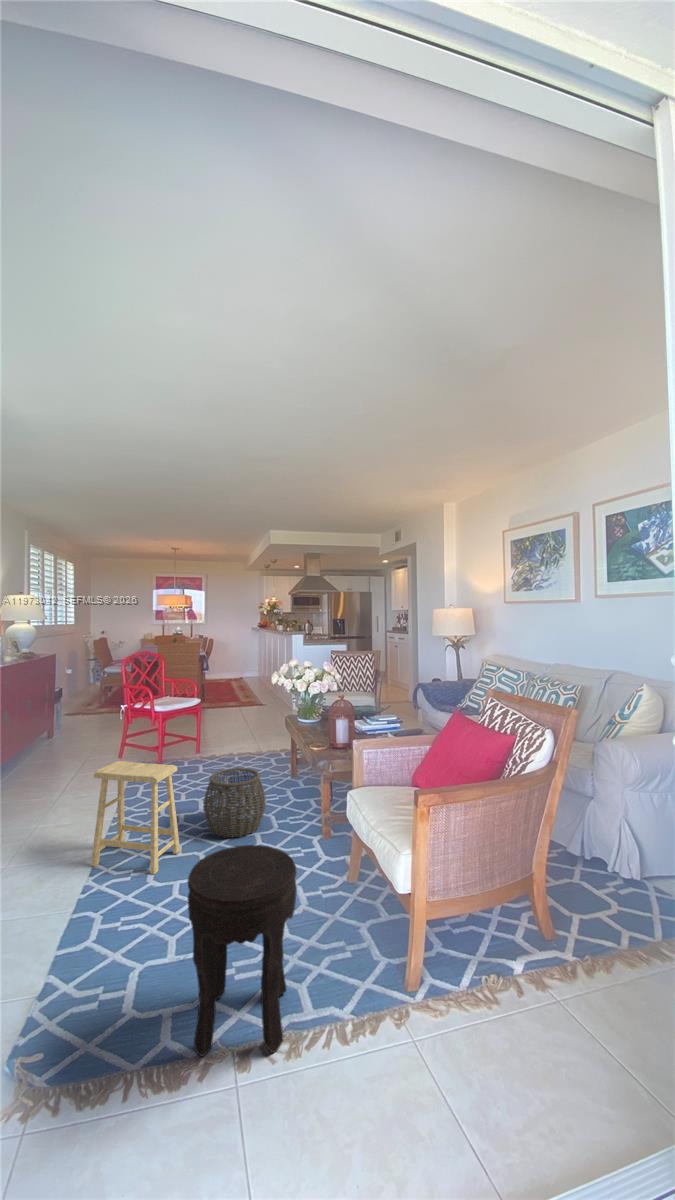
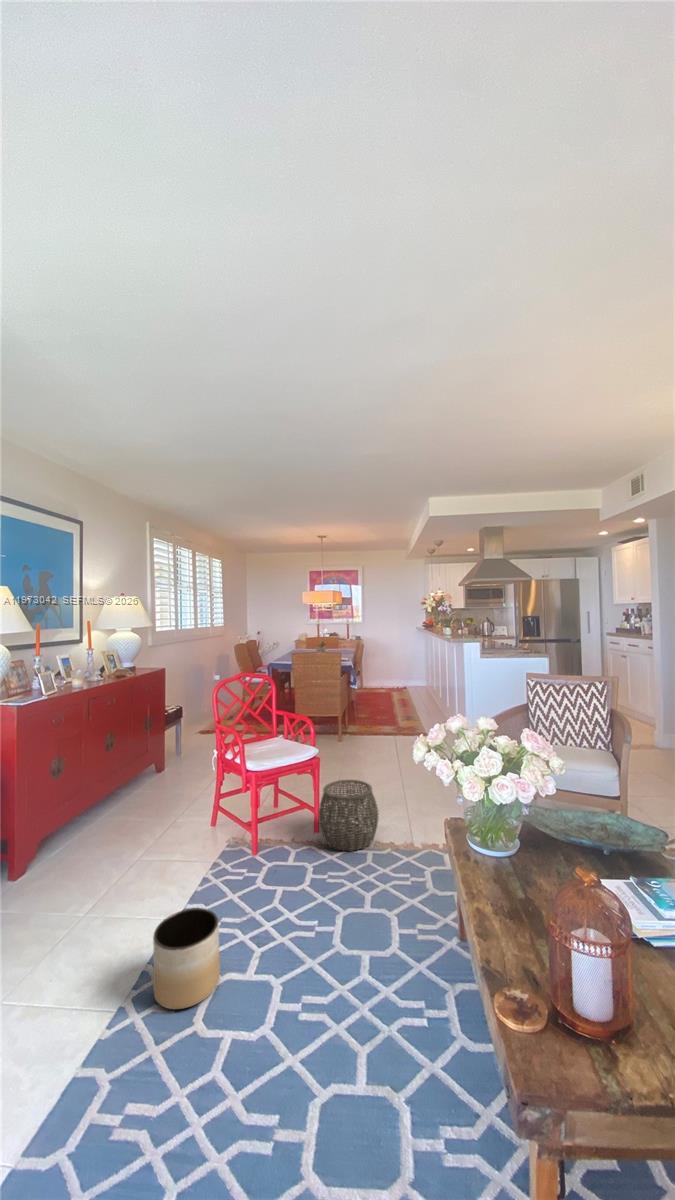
footstool: present [91,761,180,874] -> none [216,765,293,878]
side table: present [188,845,297,1056] -> none [230,876,346,1130]
planter: none [69,902,142,1004] -> present [153,908,220,1009]

